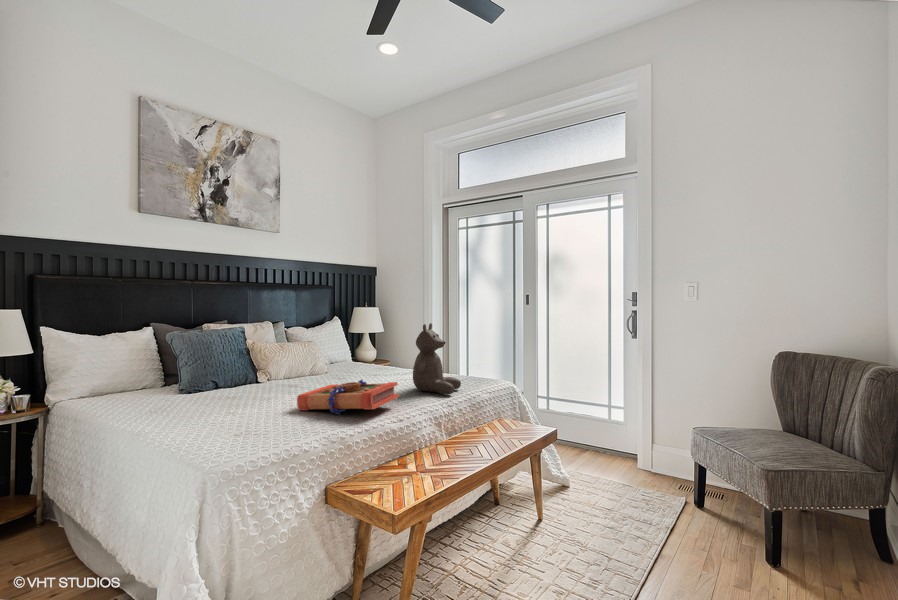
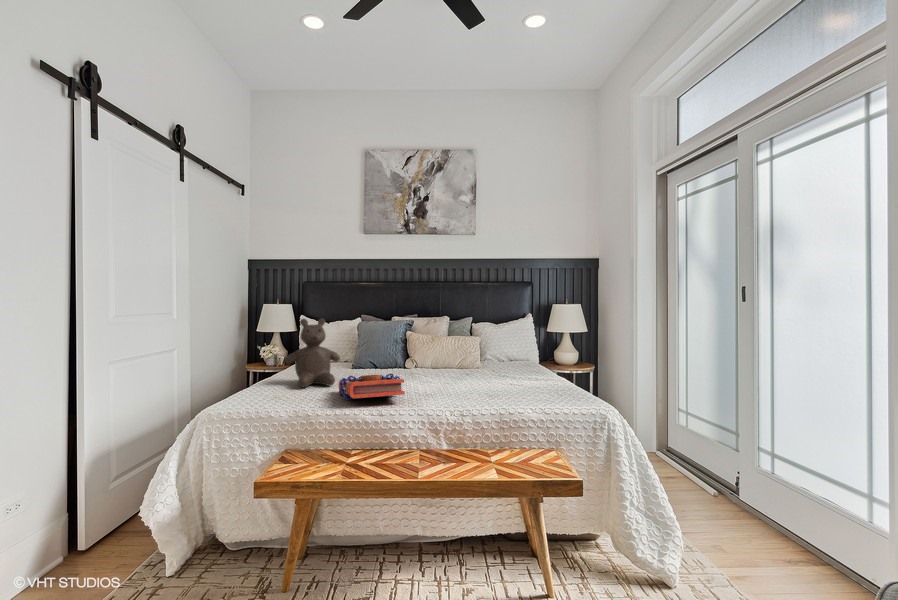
teddy bear: present [413,323,461,394] -> present [285,318,340,387]

